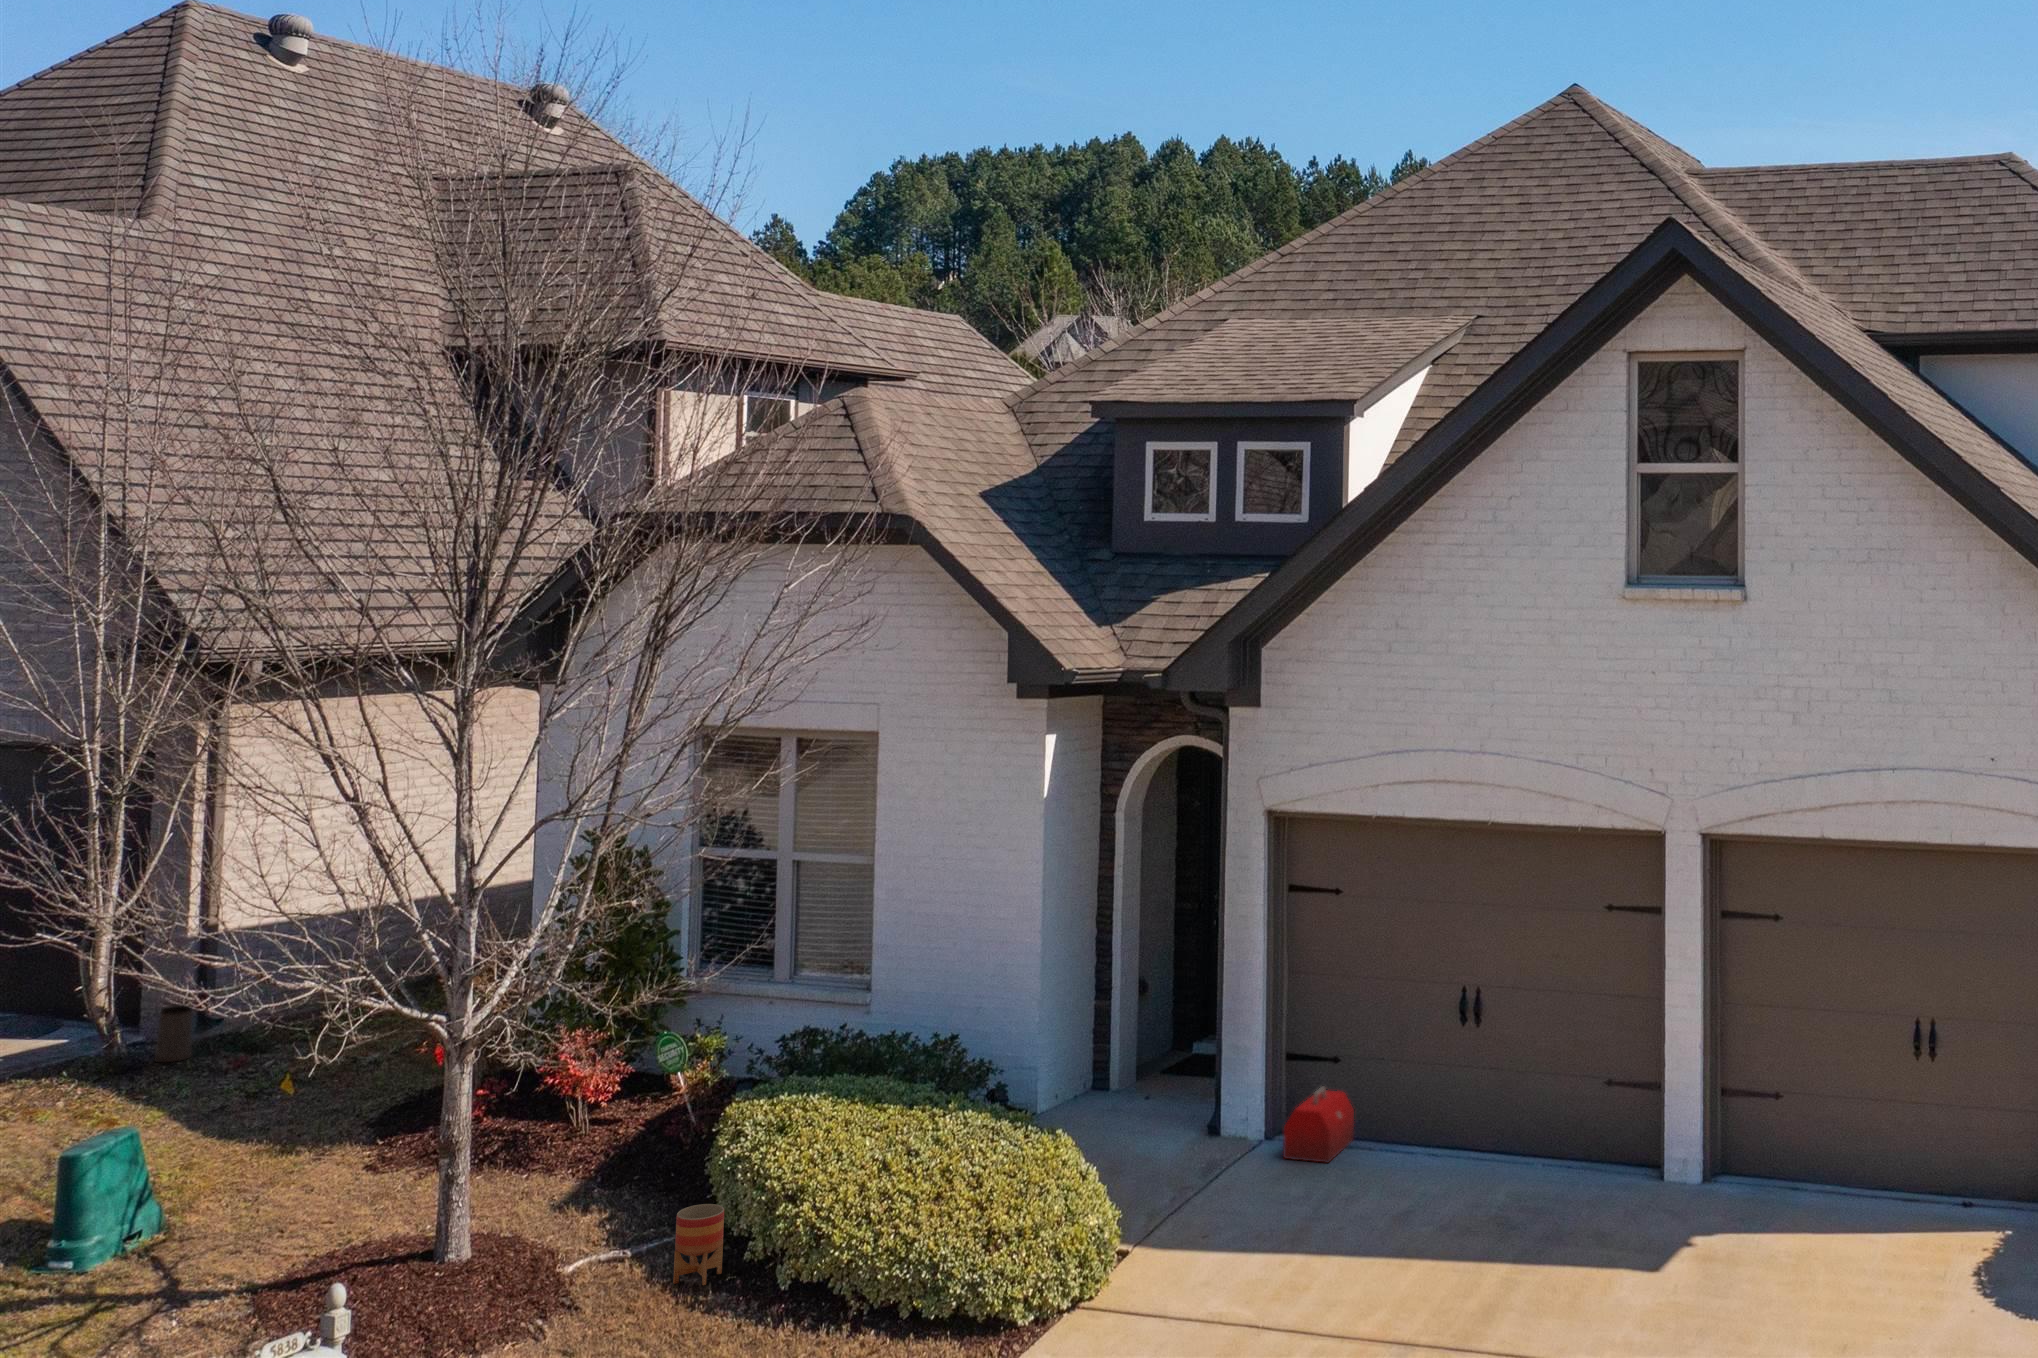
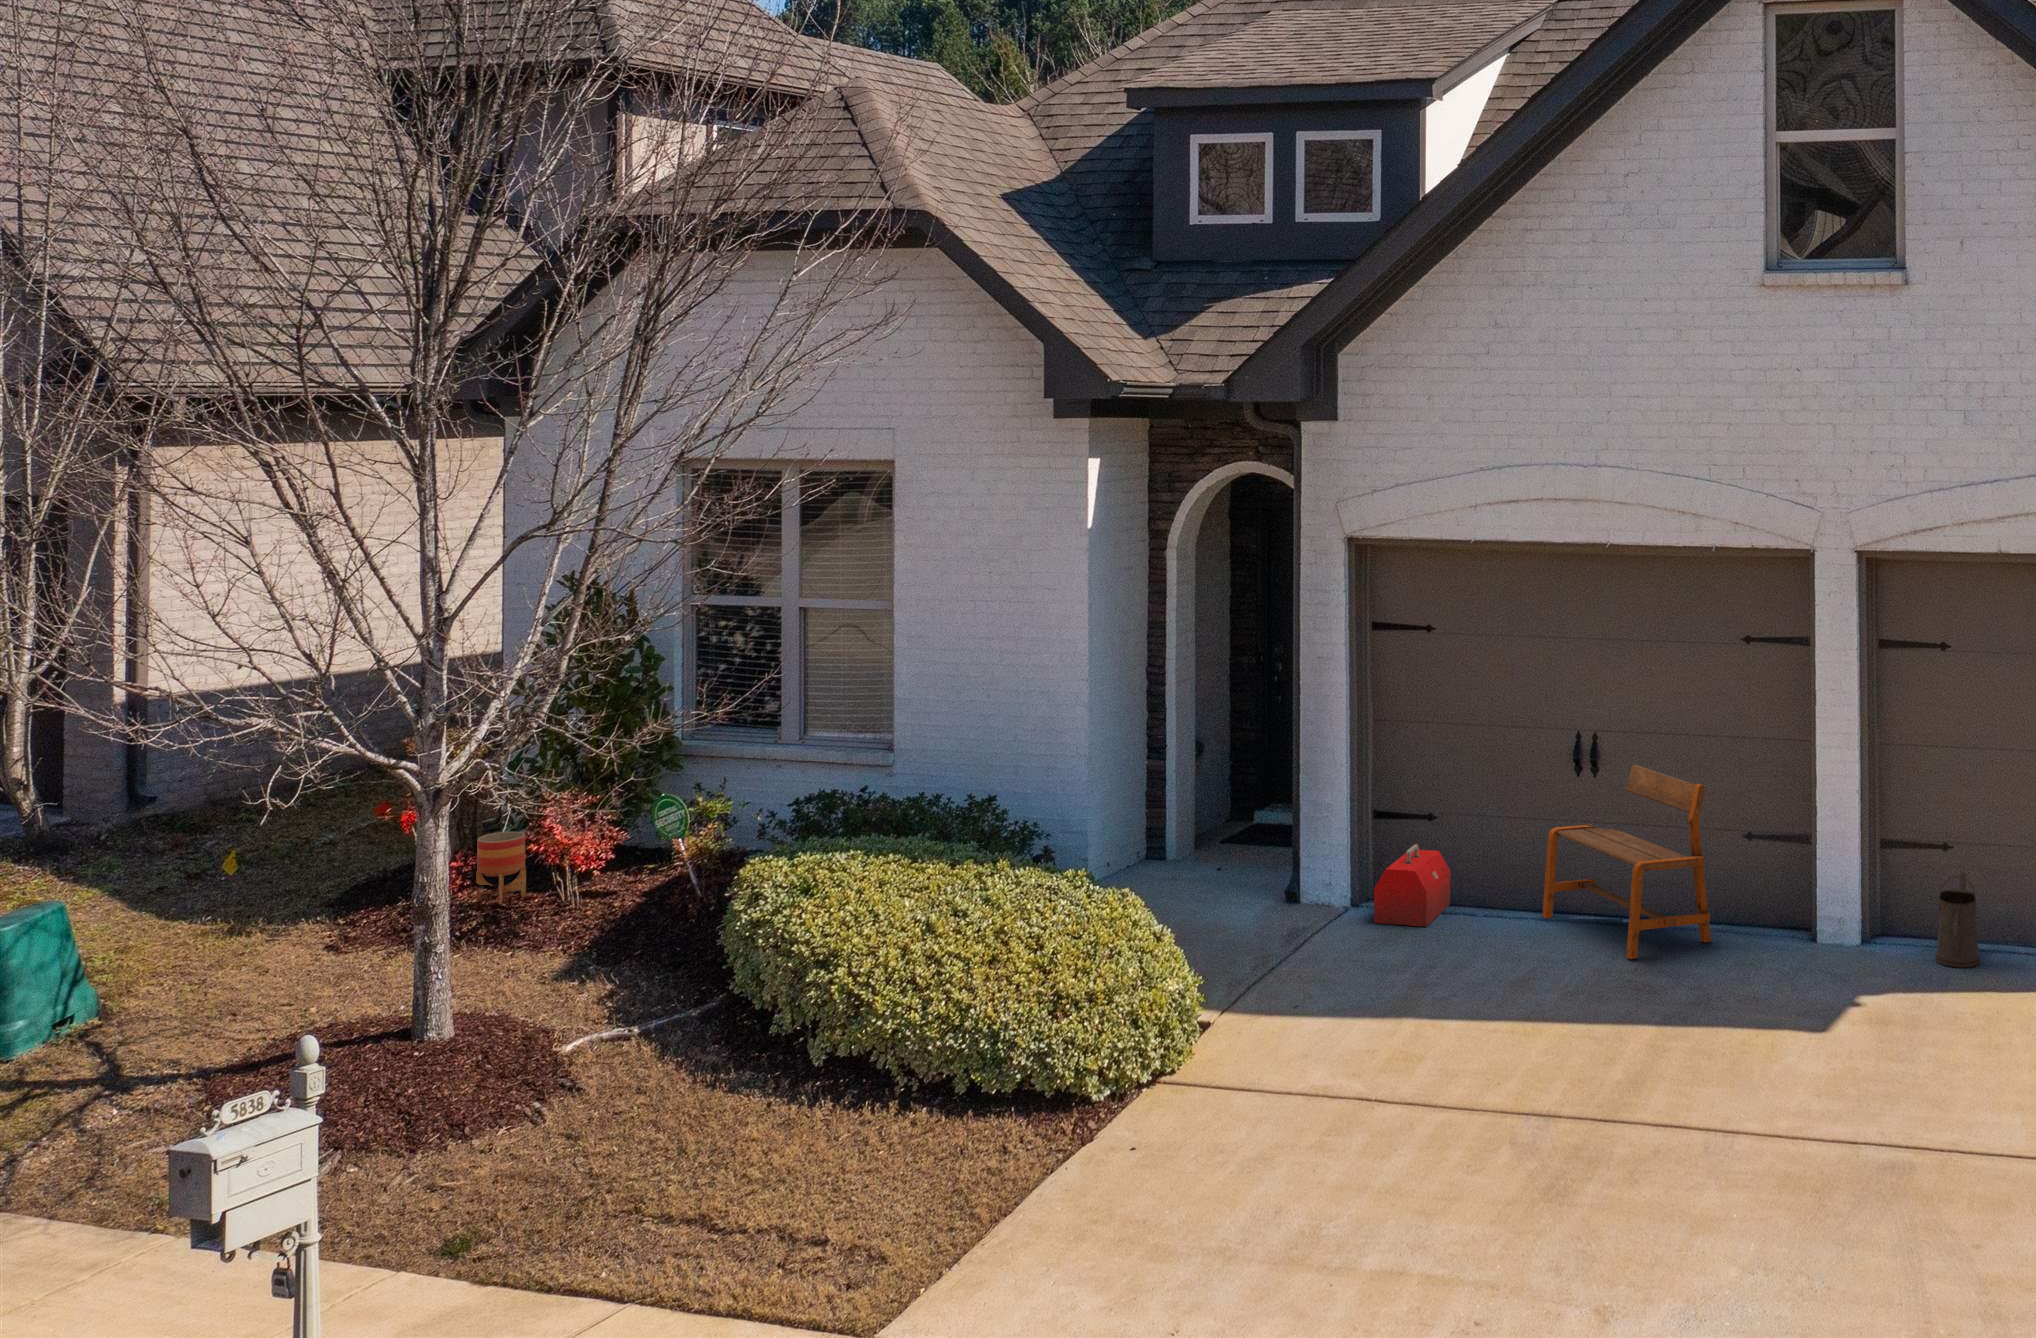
watering can: present [154,1003,193,1062] -> present [1936,872,1980,967]
bench: none [1433,1010,1577,1197] -> present [1542,765,1711,959]
planter: present [673,1204,724,1285] -> present [476,832,526,904]

